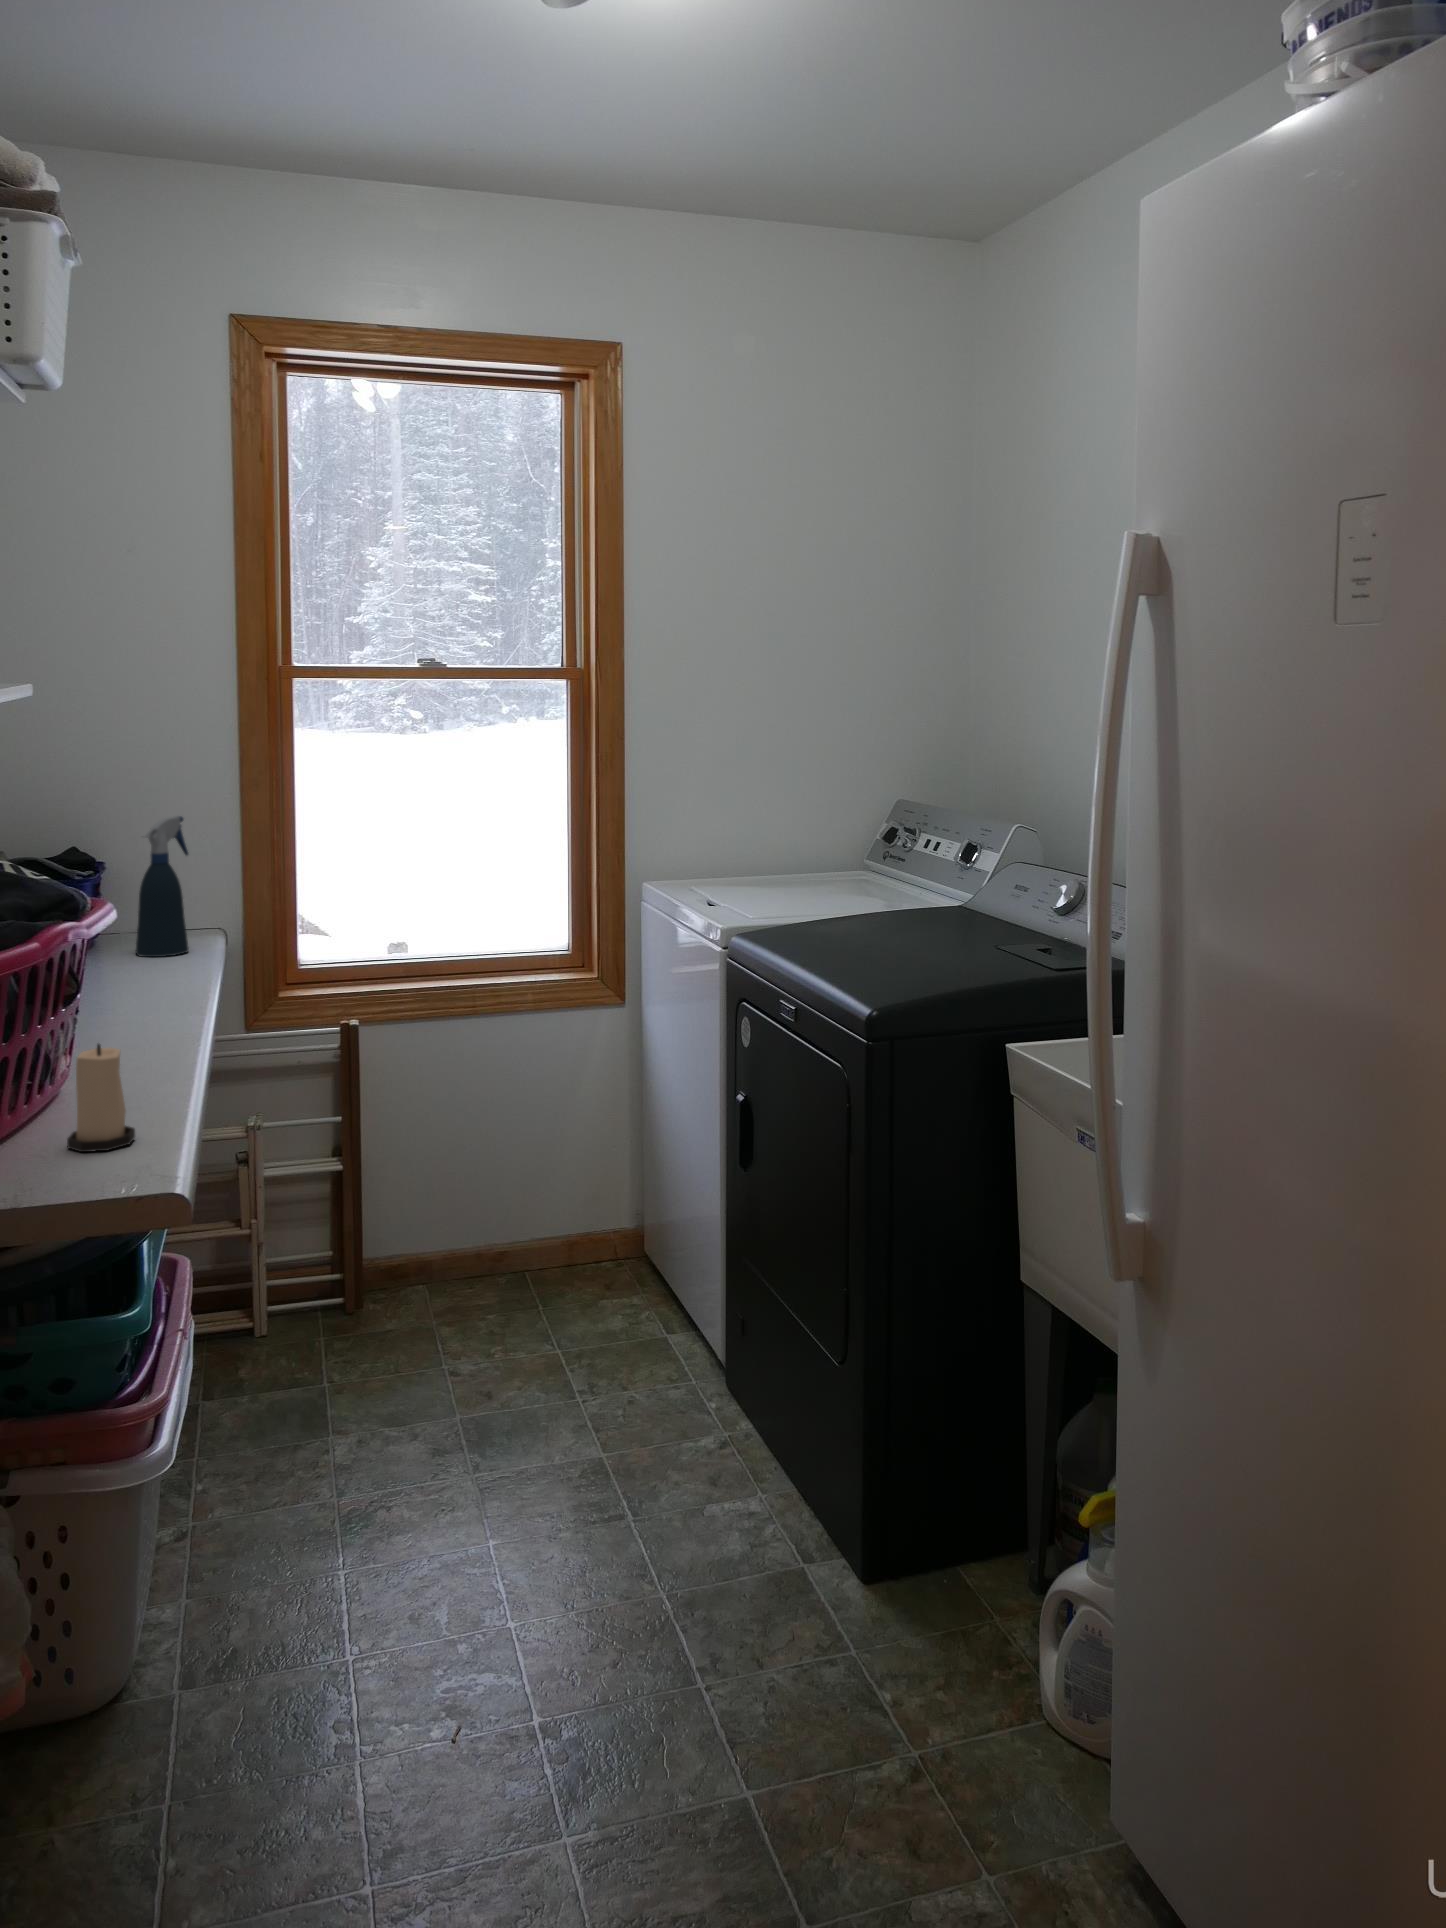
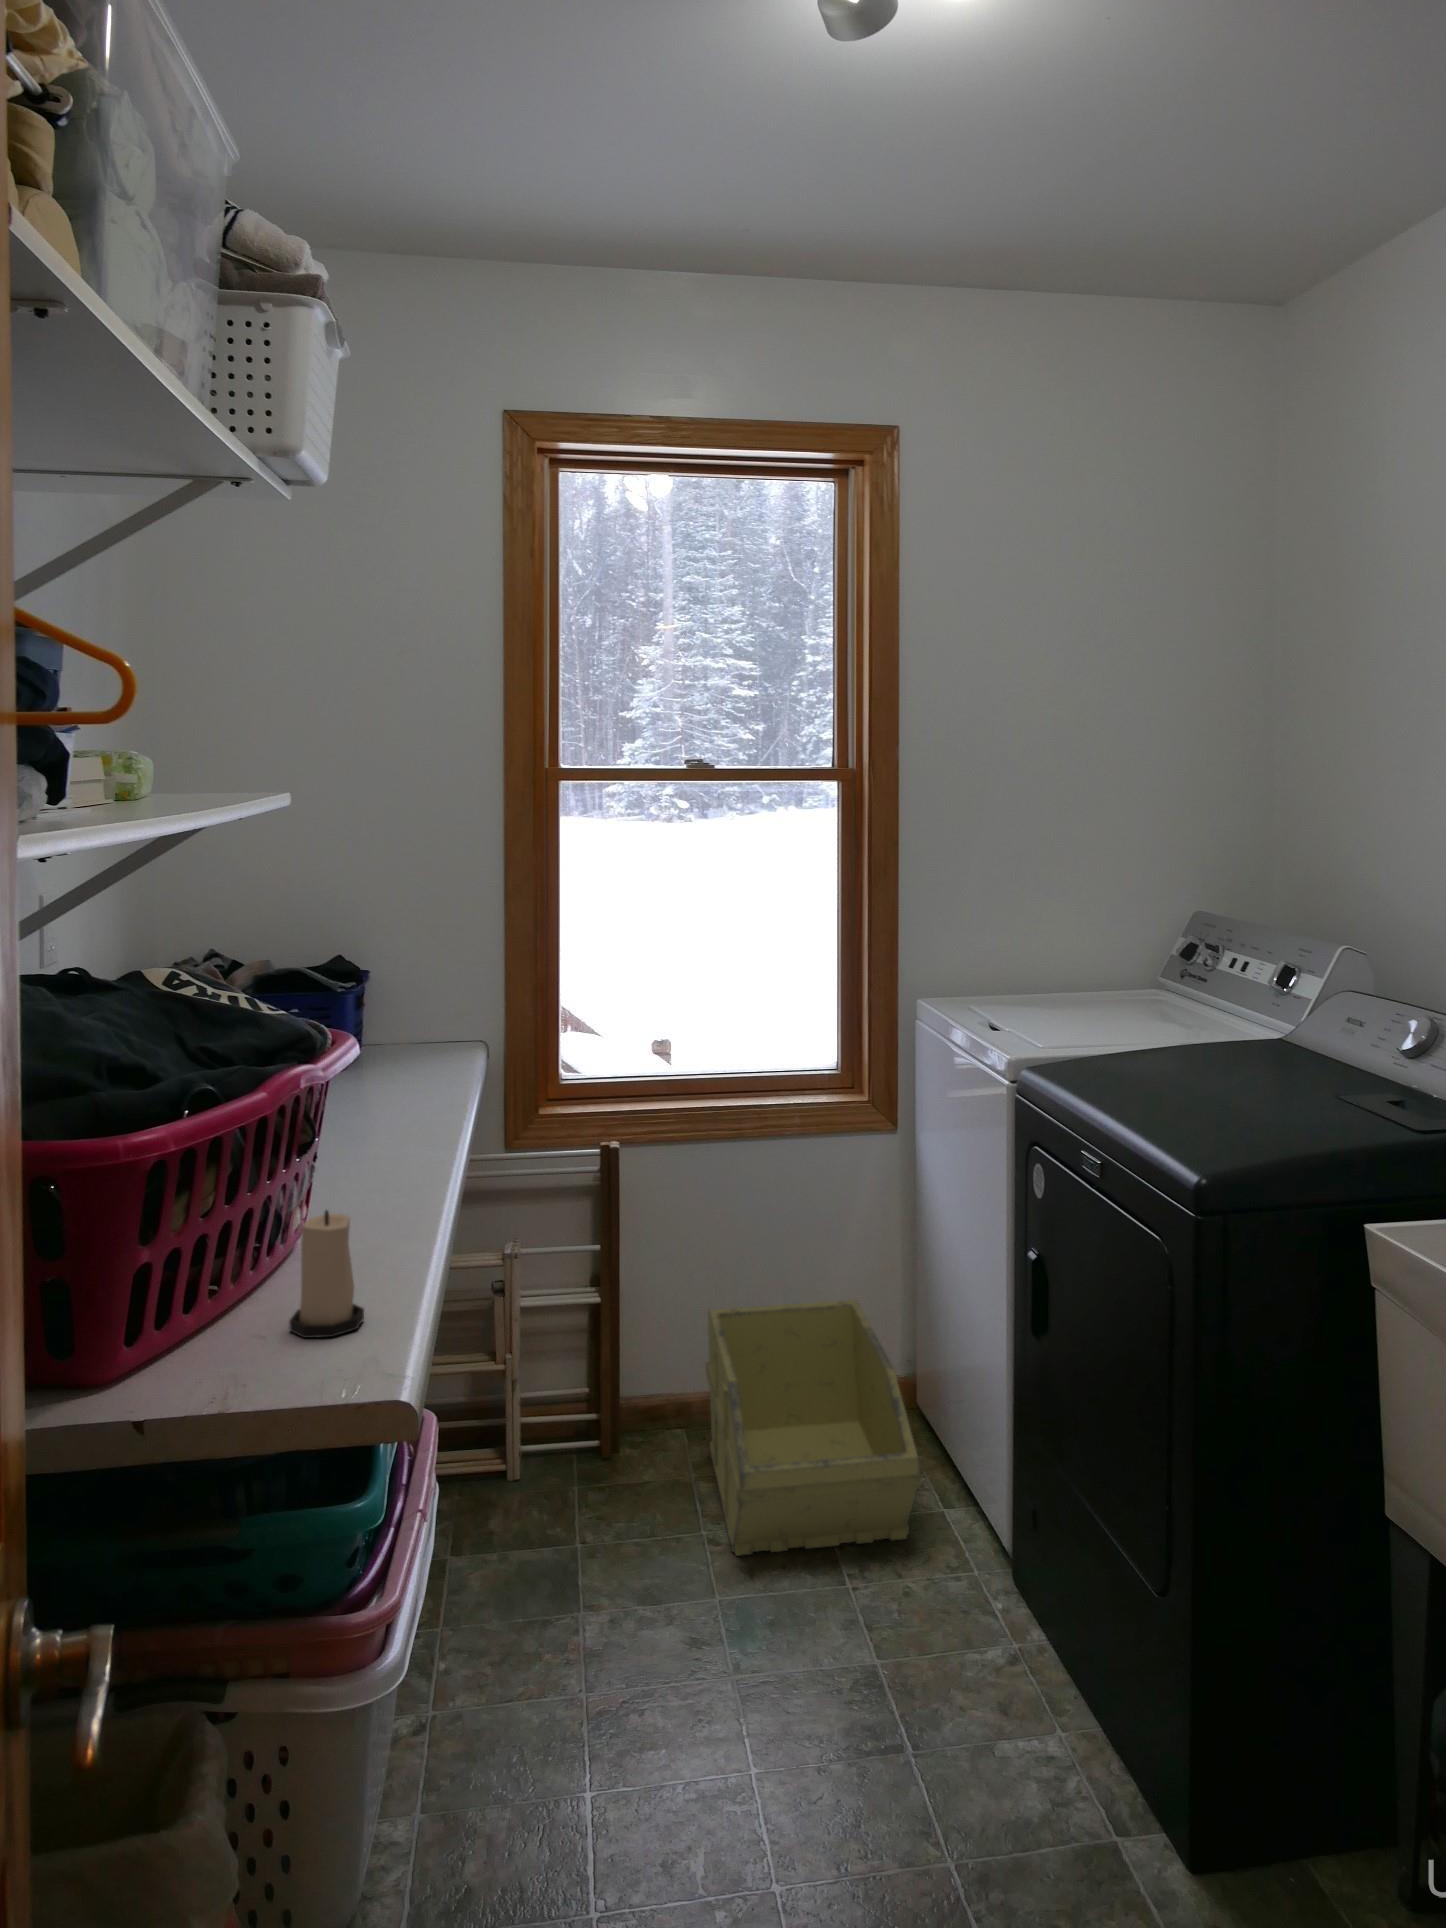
spray bottle: present [136,816,189,957] -> none [396,923,451,1071]
storage bin: none [447,1161,645,1384] -> present [706,1300,921,1556]

